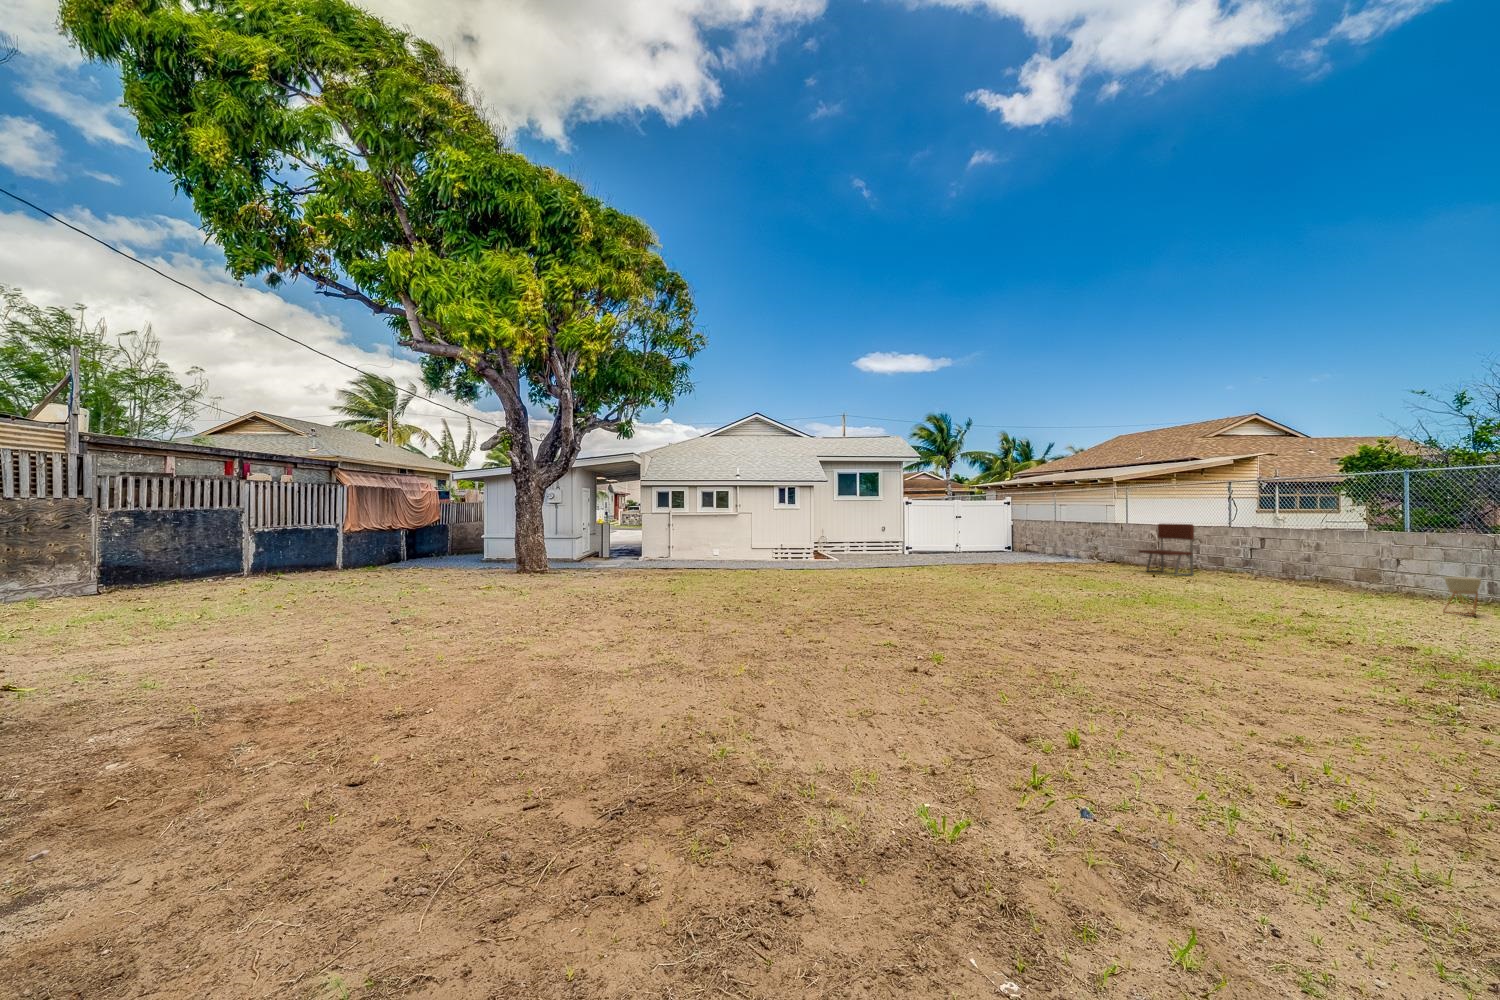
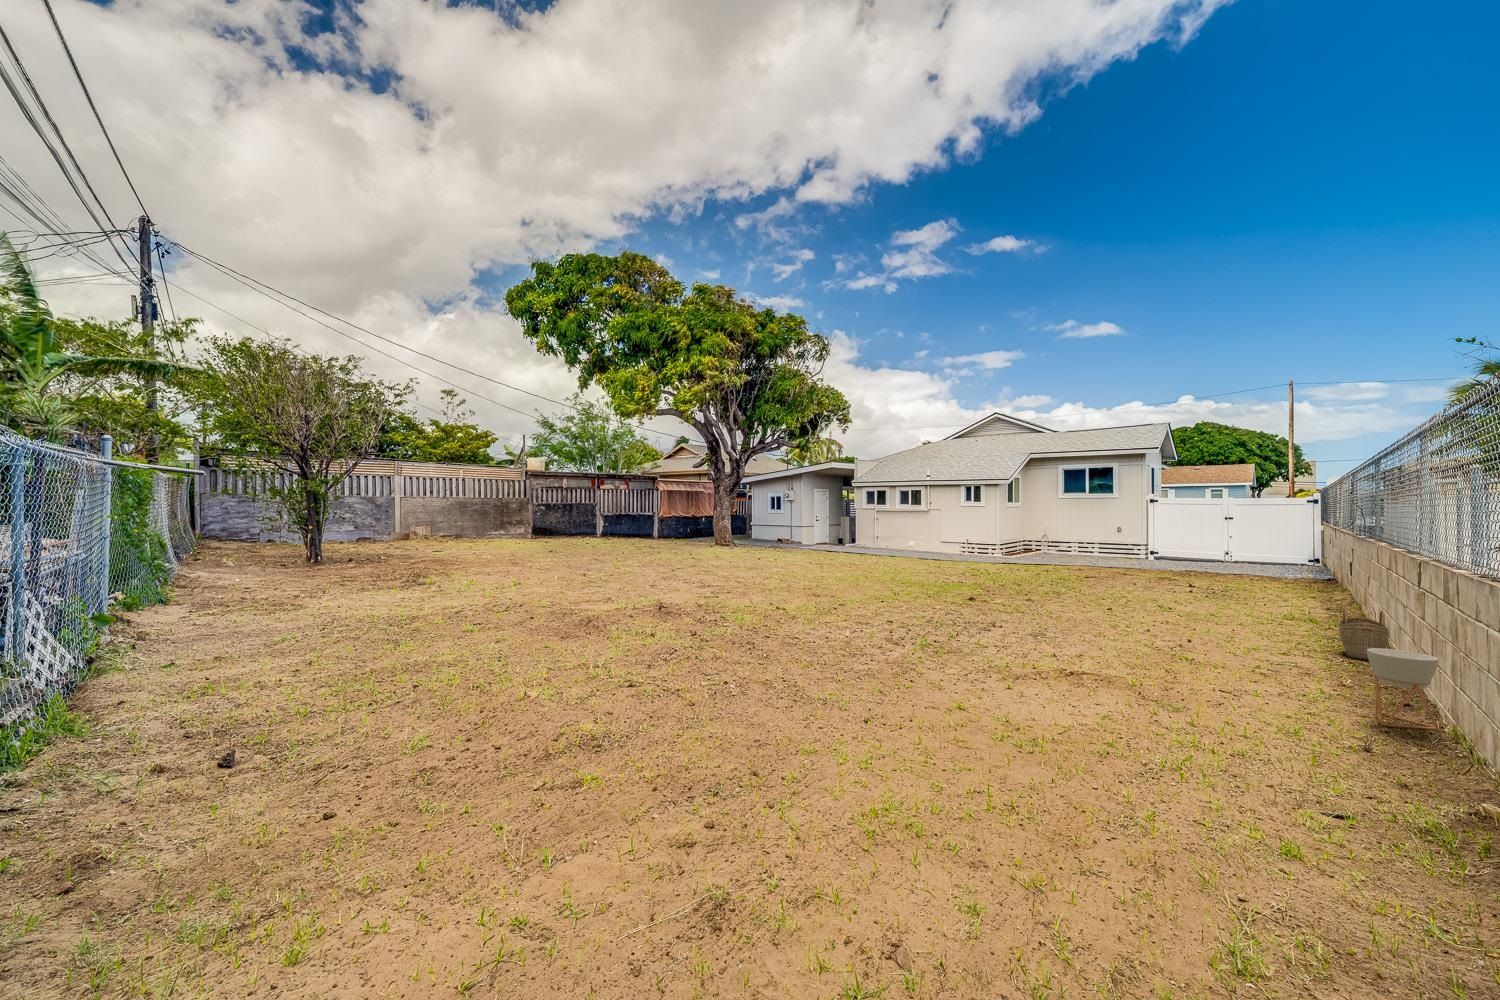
bench: present [1139,524,1194,575] -> none [1293,537,1360,621]
woven basket: none [1282,563,1315,592] -> present [1339,607,1389,660]

